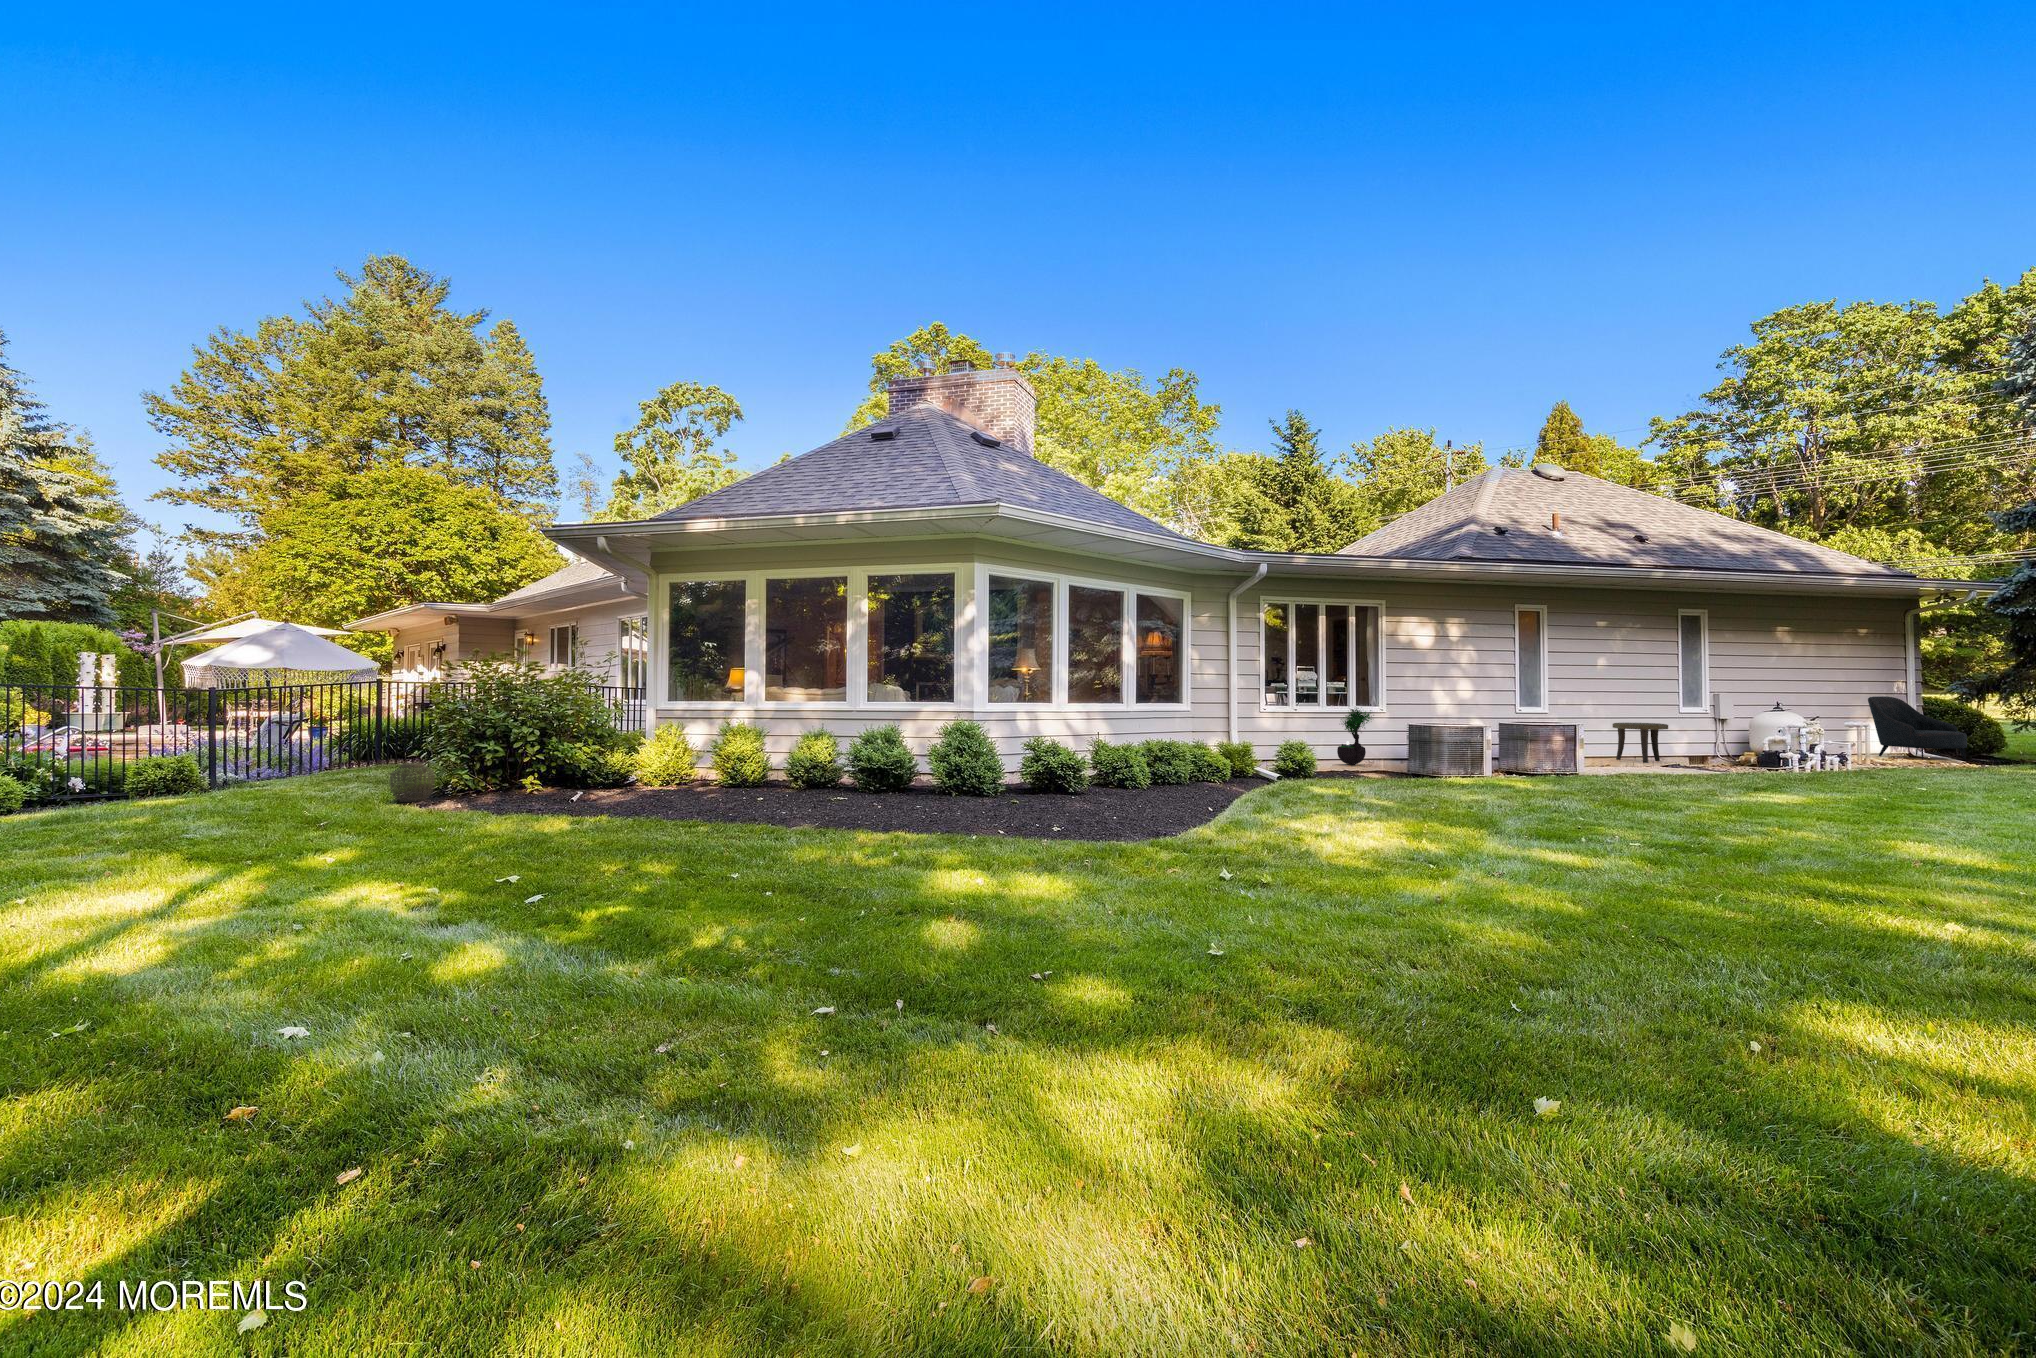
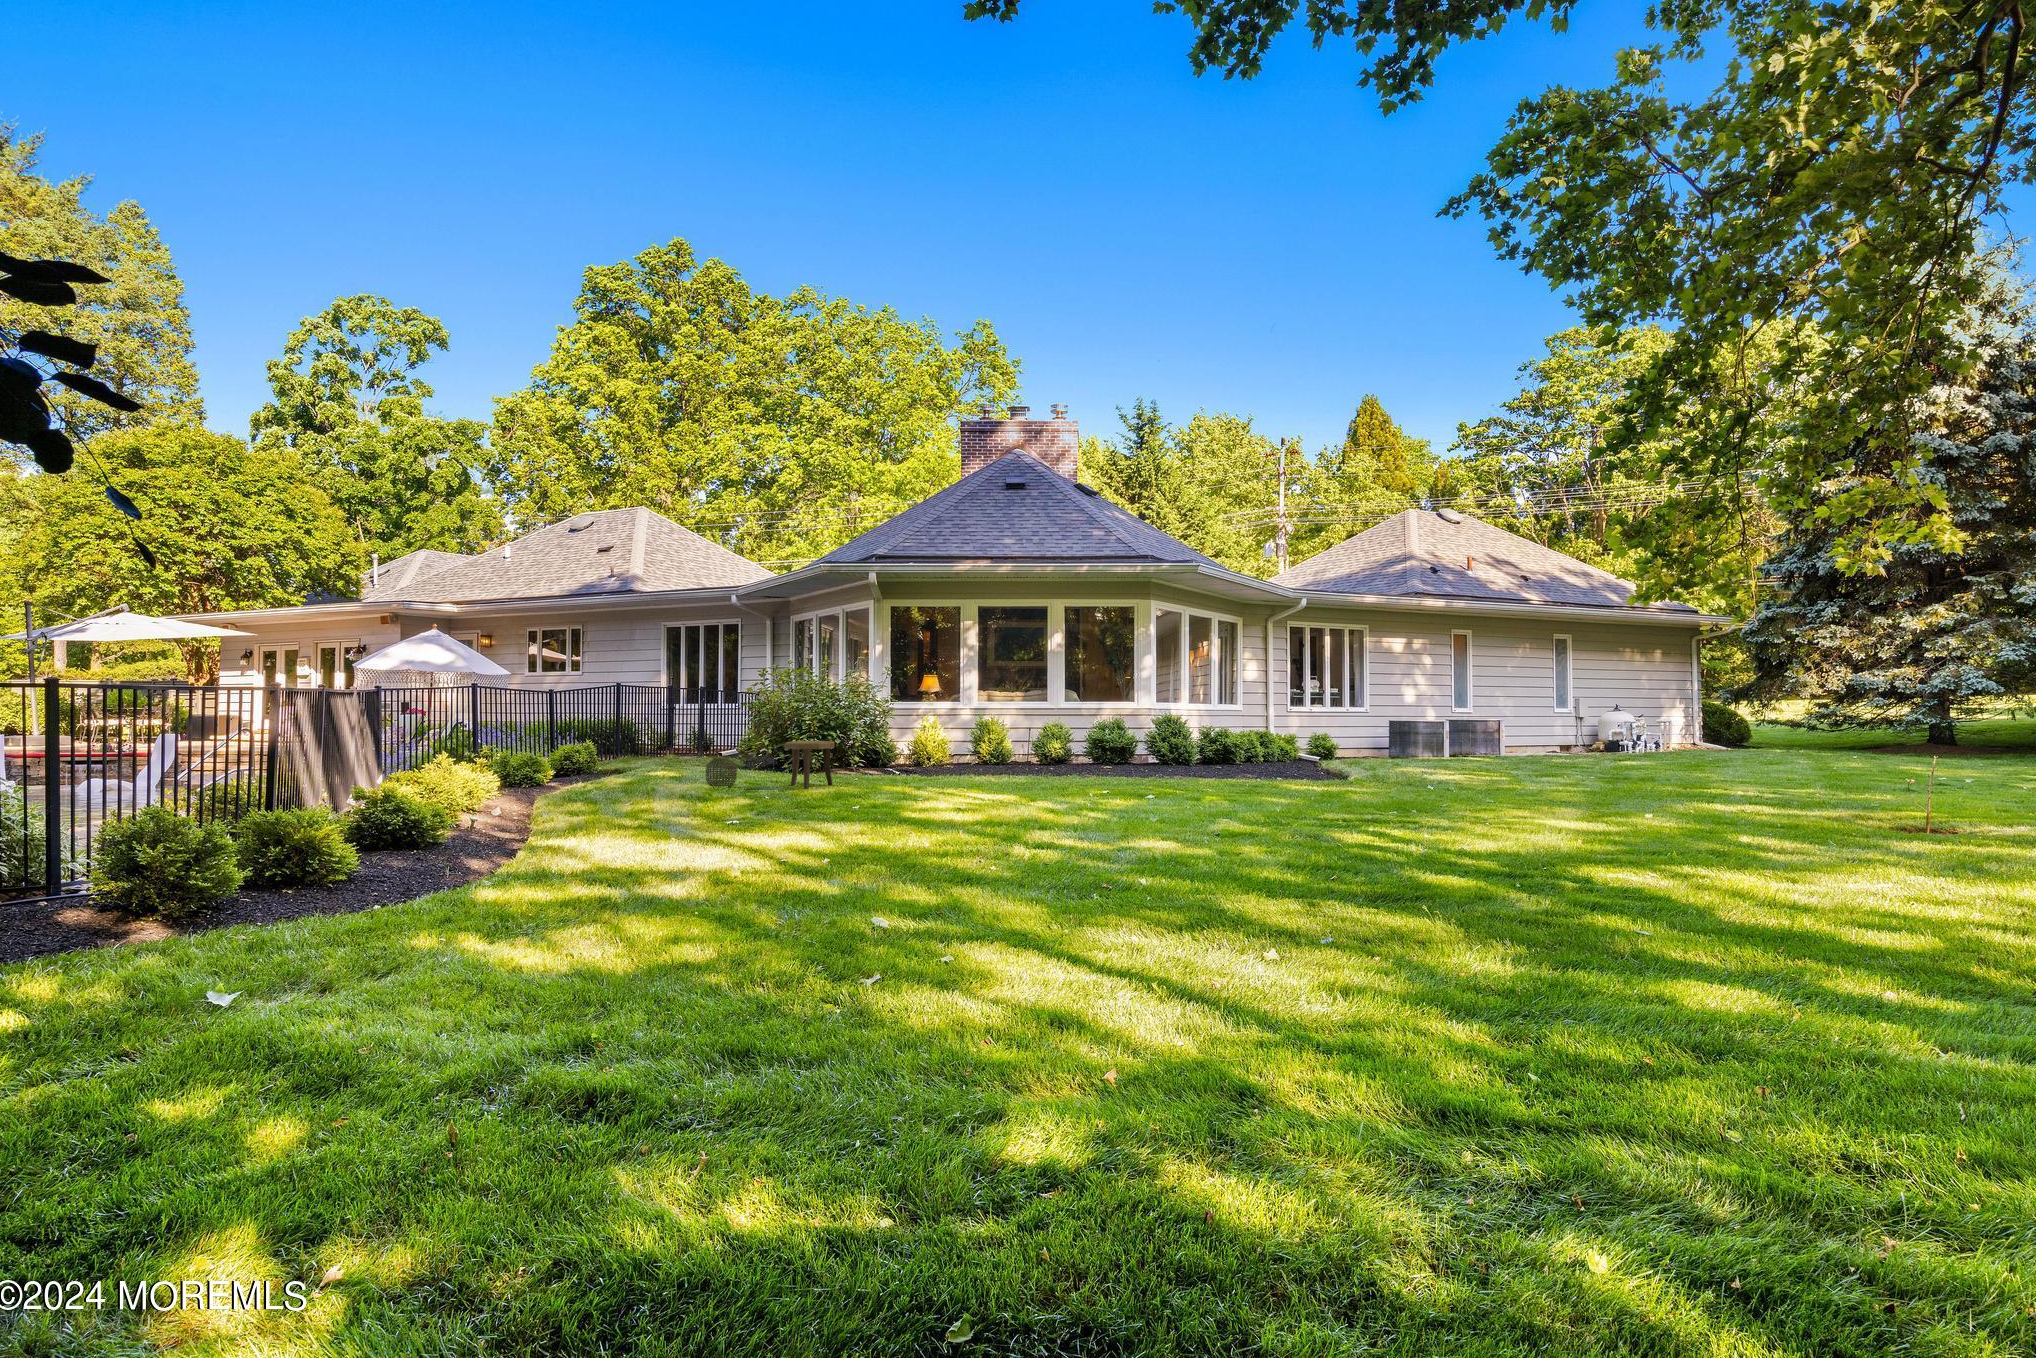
armchair: present [1868,696,1967,760] -> none [1670,700,1728,745]
potted tree: present [1337,708,1372,765] -> none [1341,707,1369,754]
side table: present [1613,723,1668,763] -> present [785,741,834,788]

